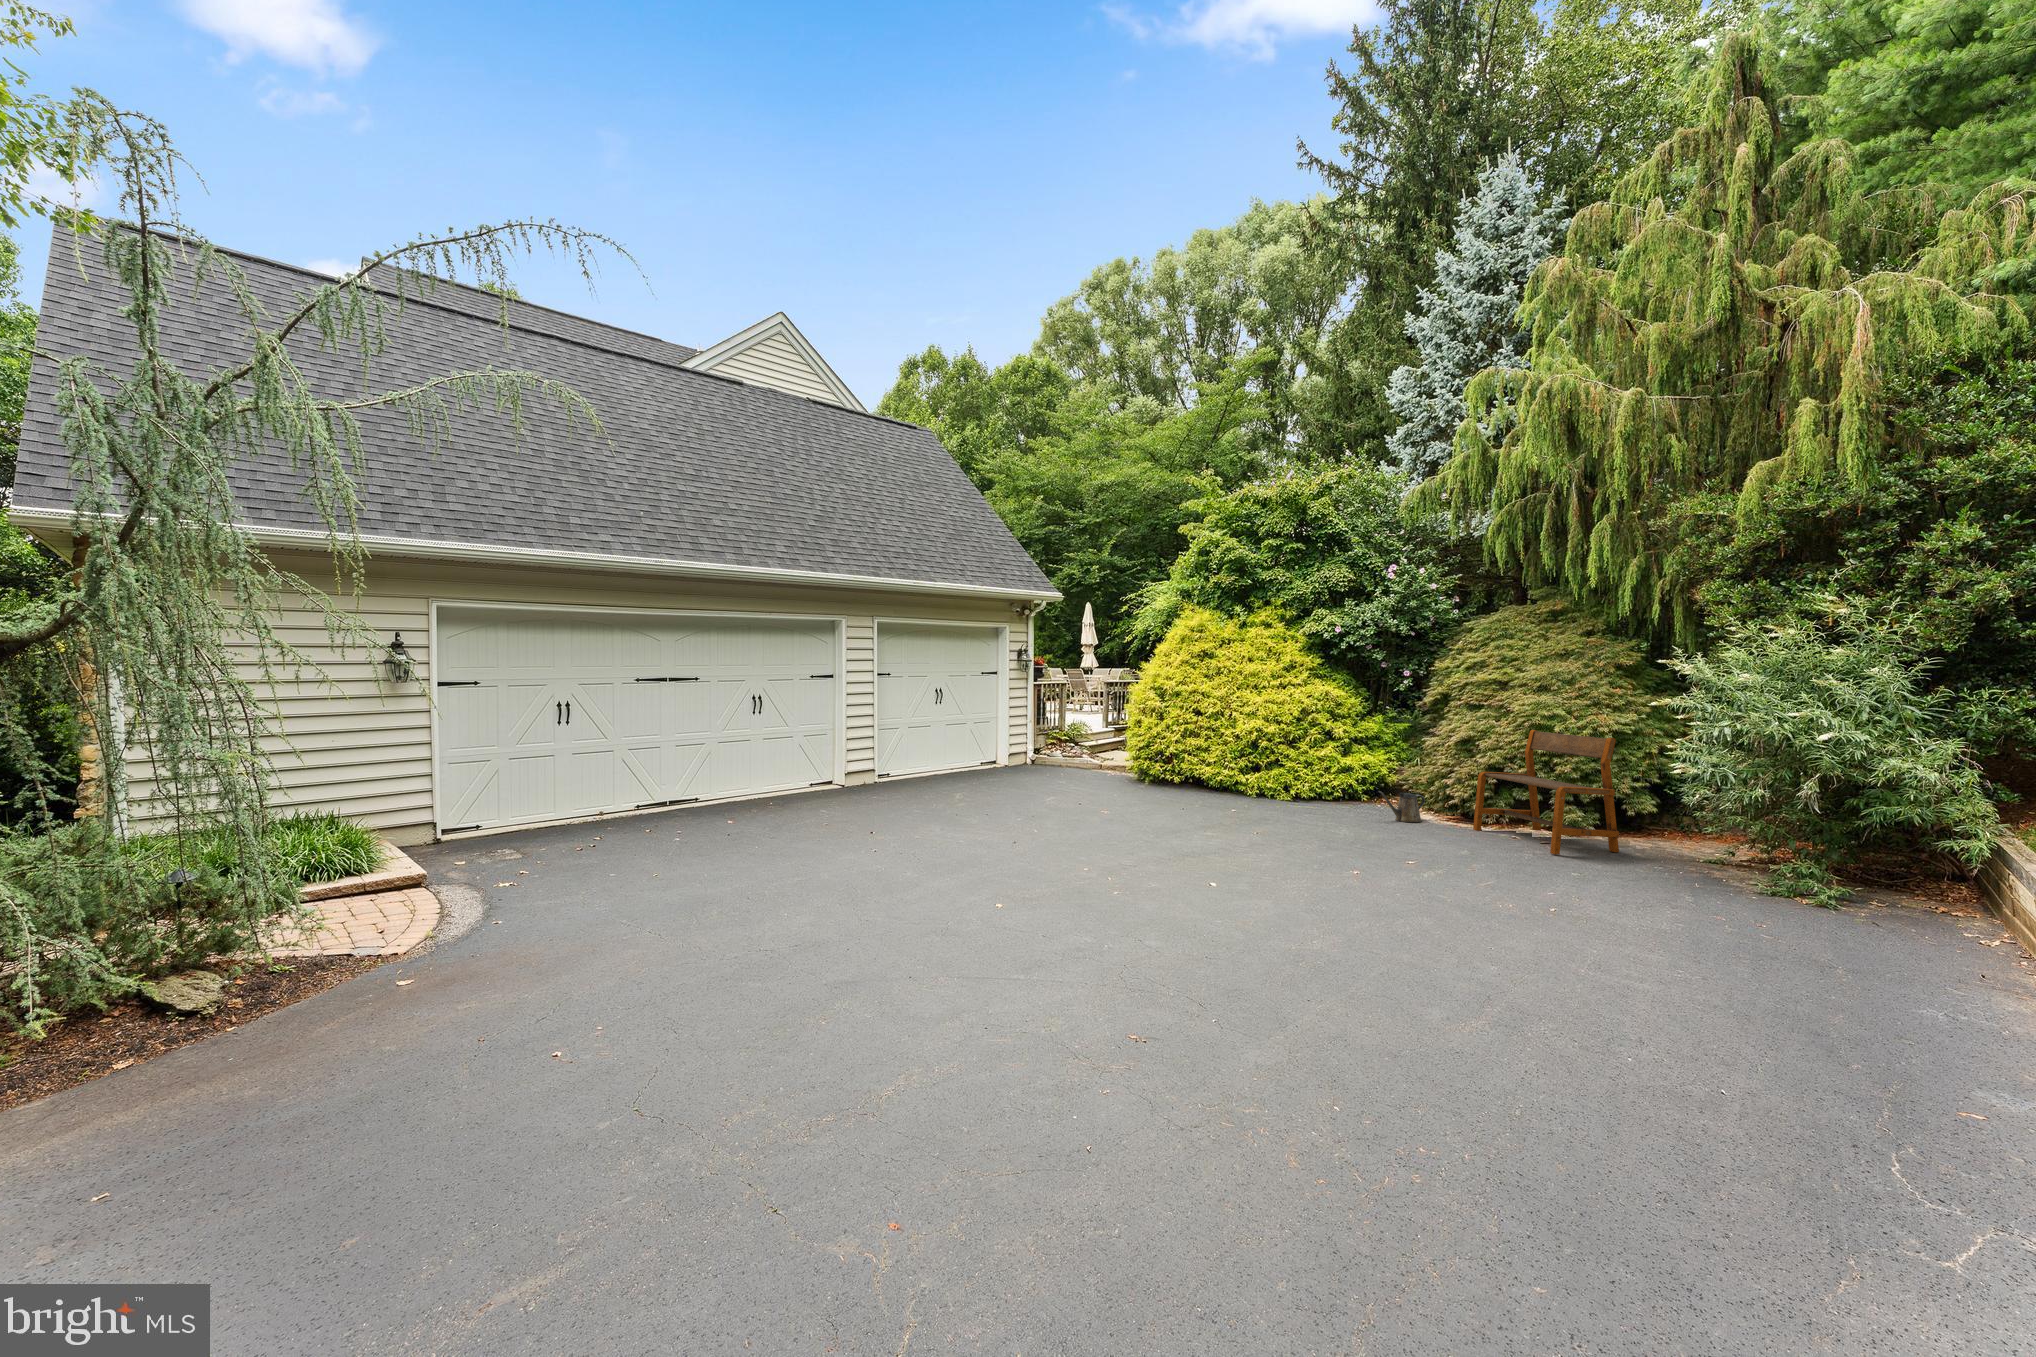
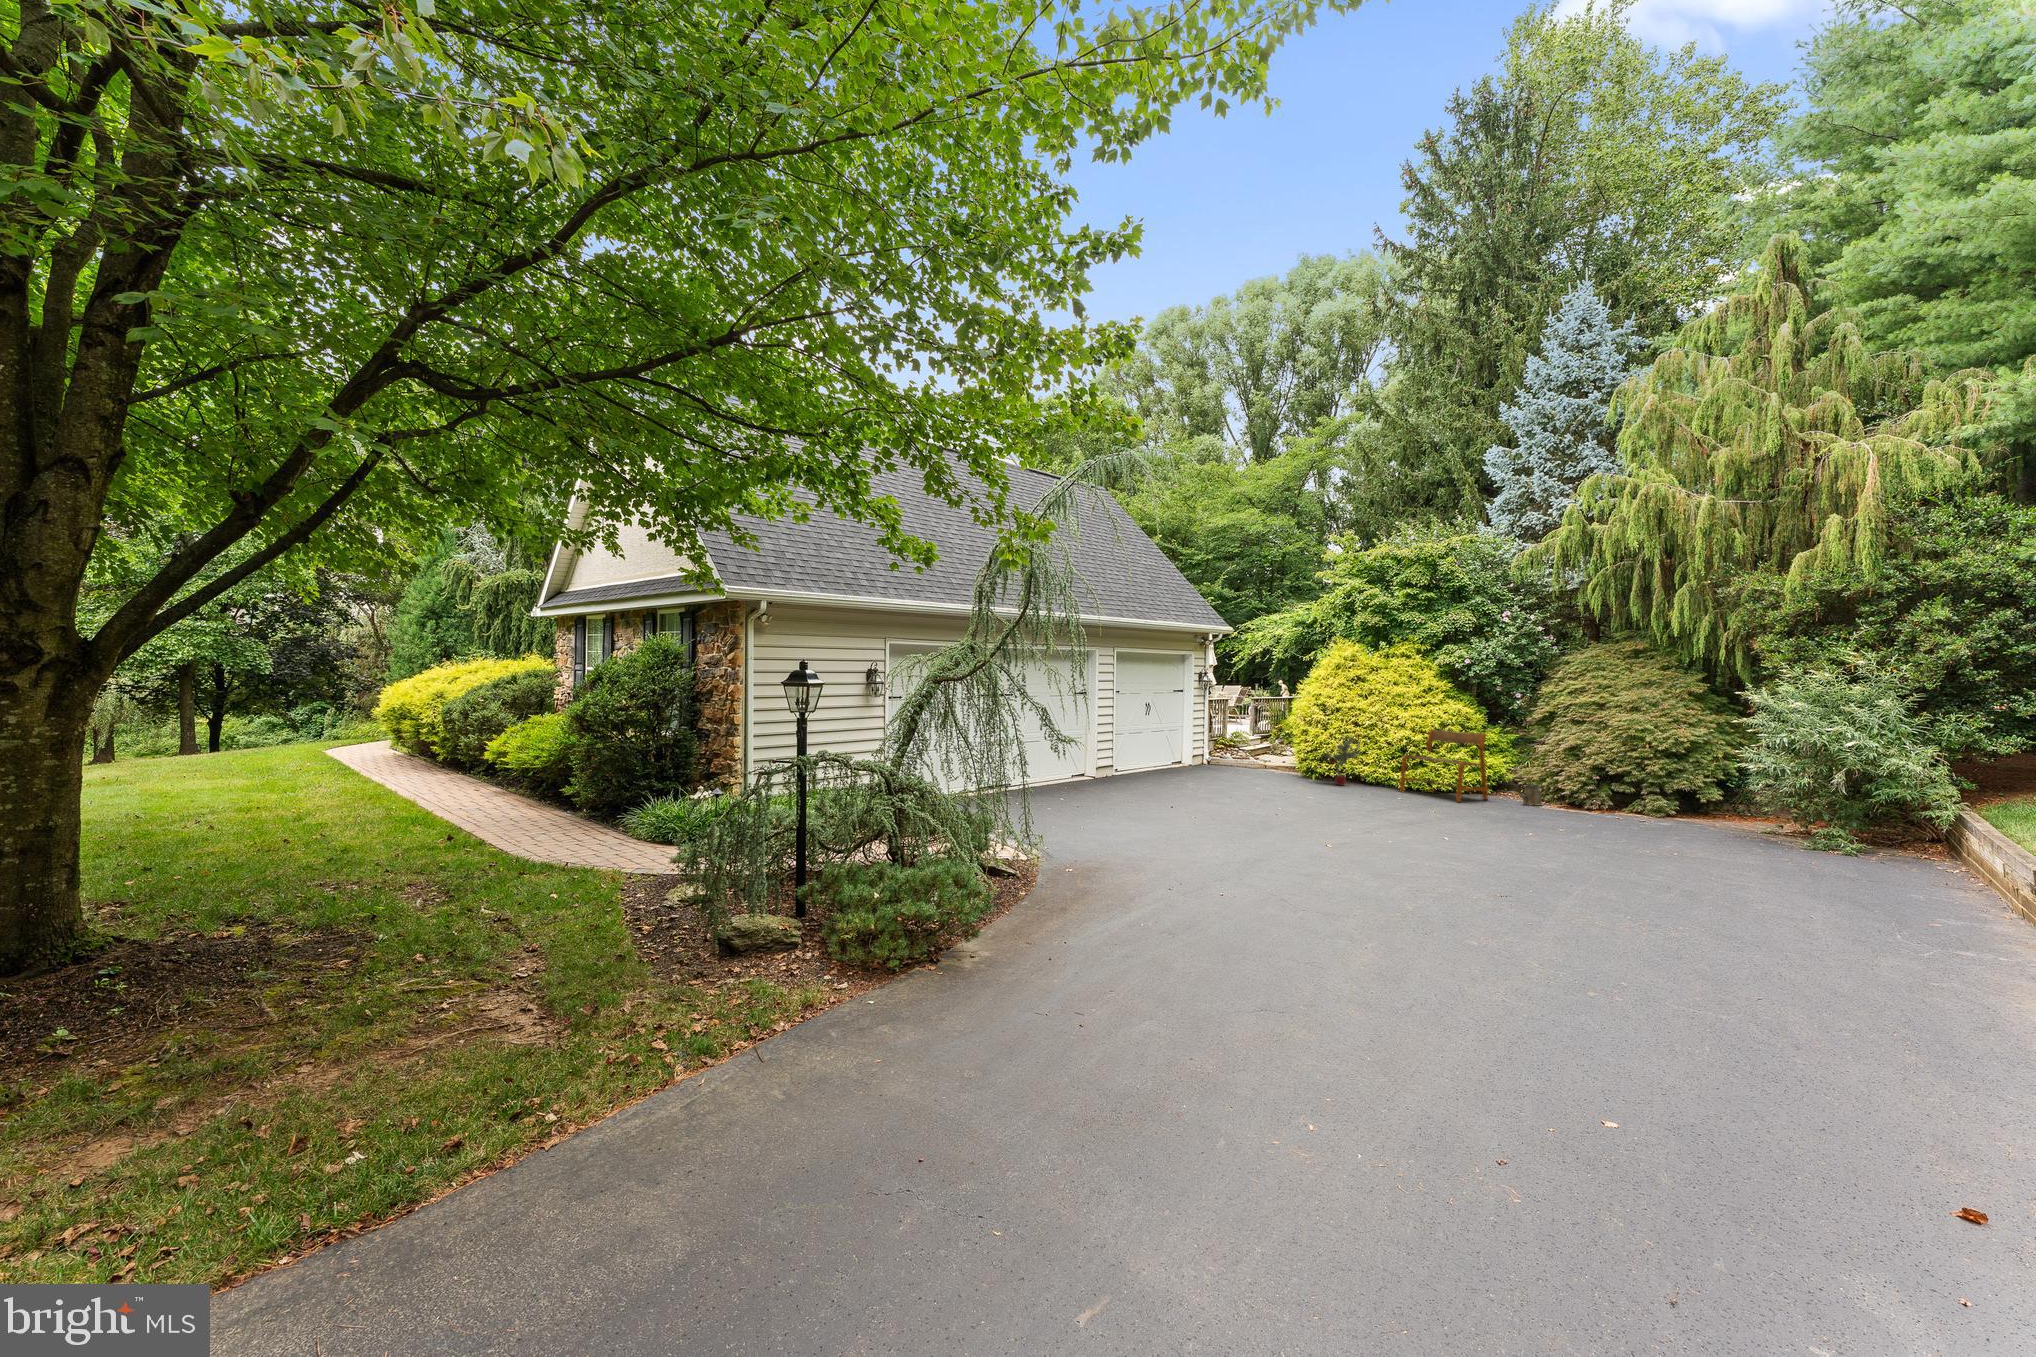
potted tree: none [1158,726,1204,794] -> present [1323,735,1360,786]
bench: present [1473,730,1619,854] -> present [1399,729,1488,802]

